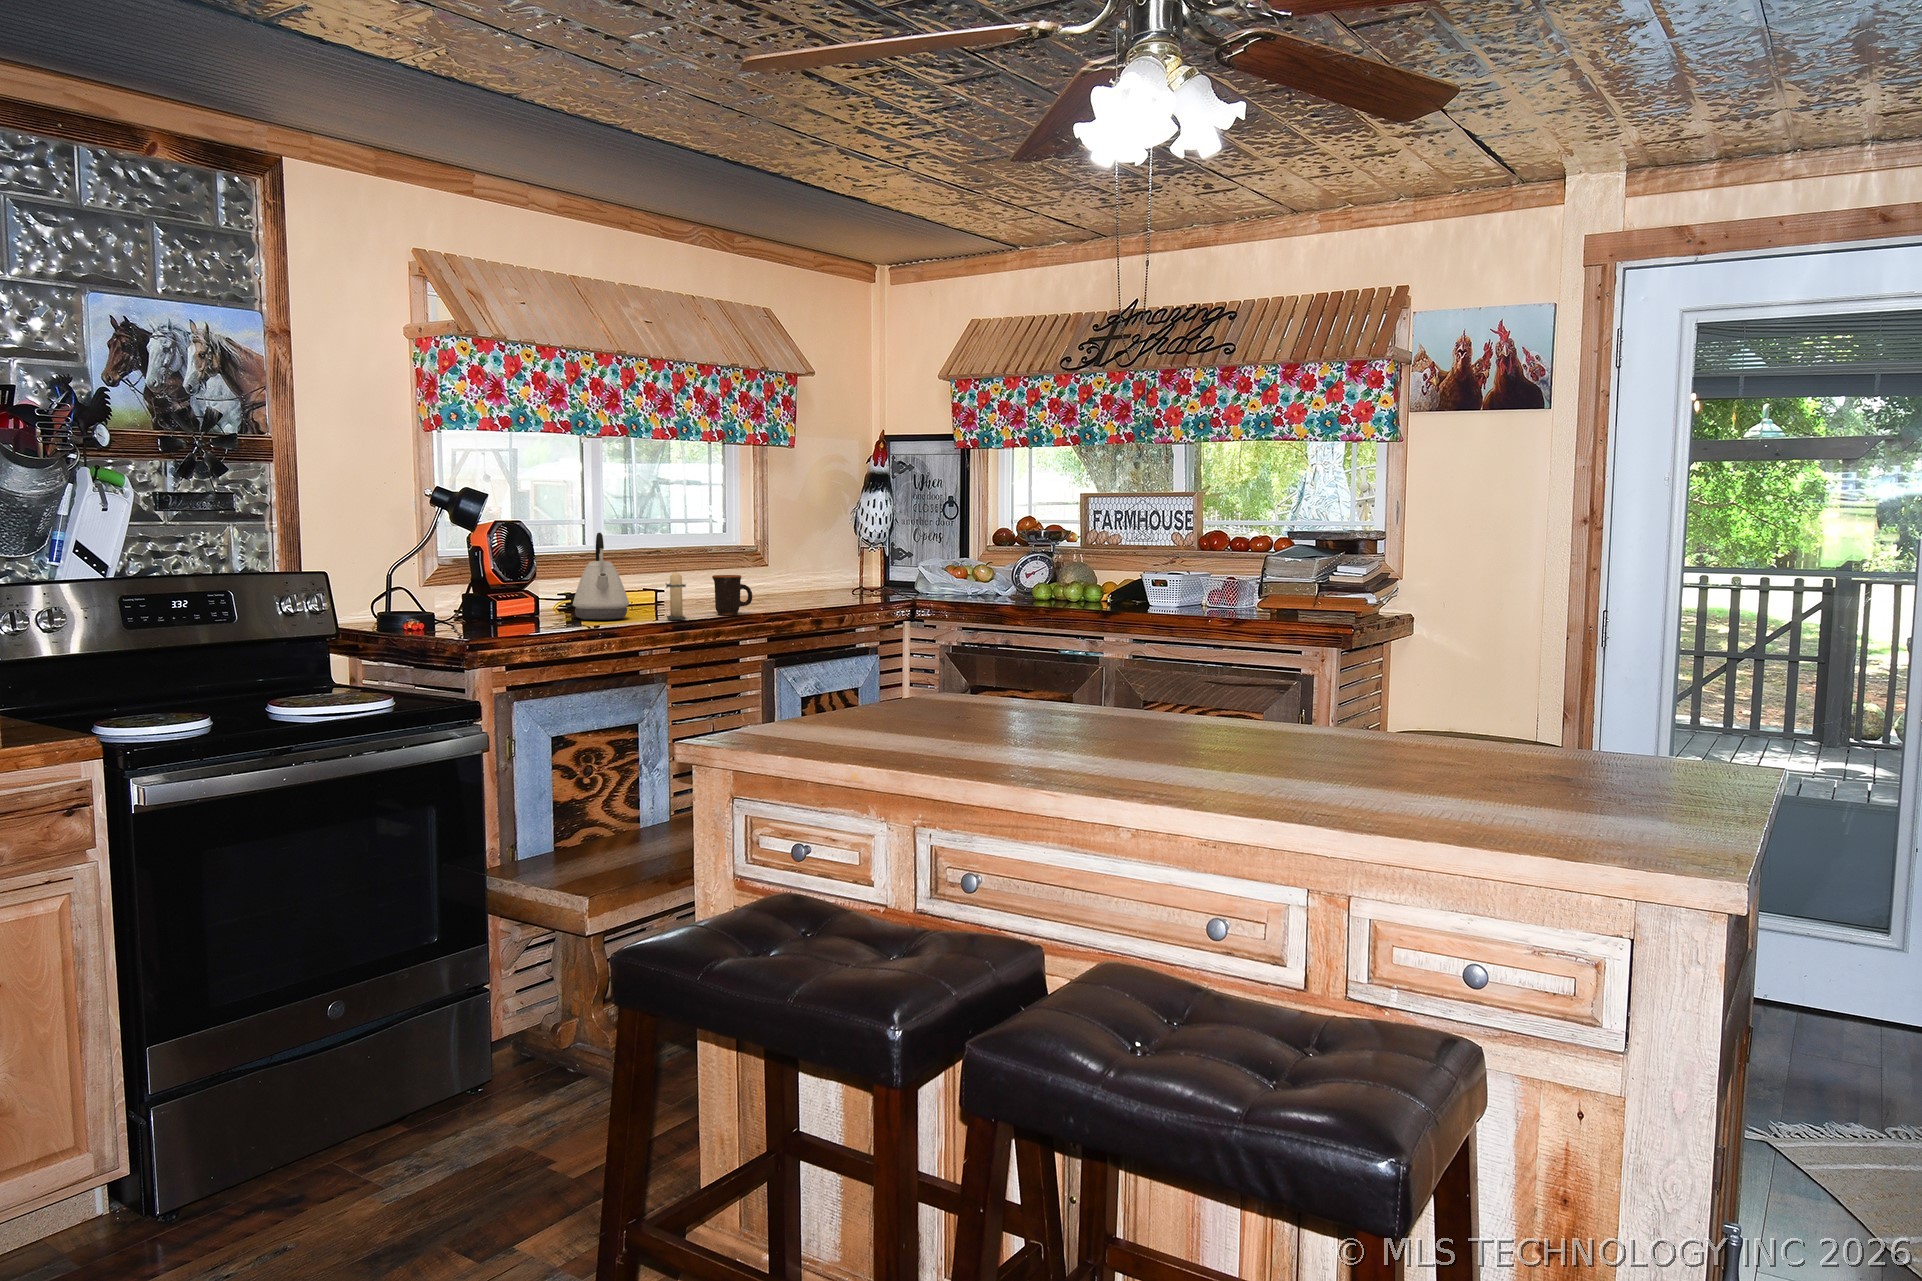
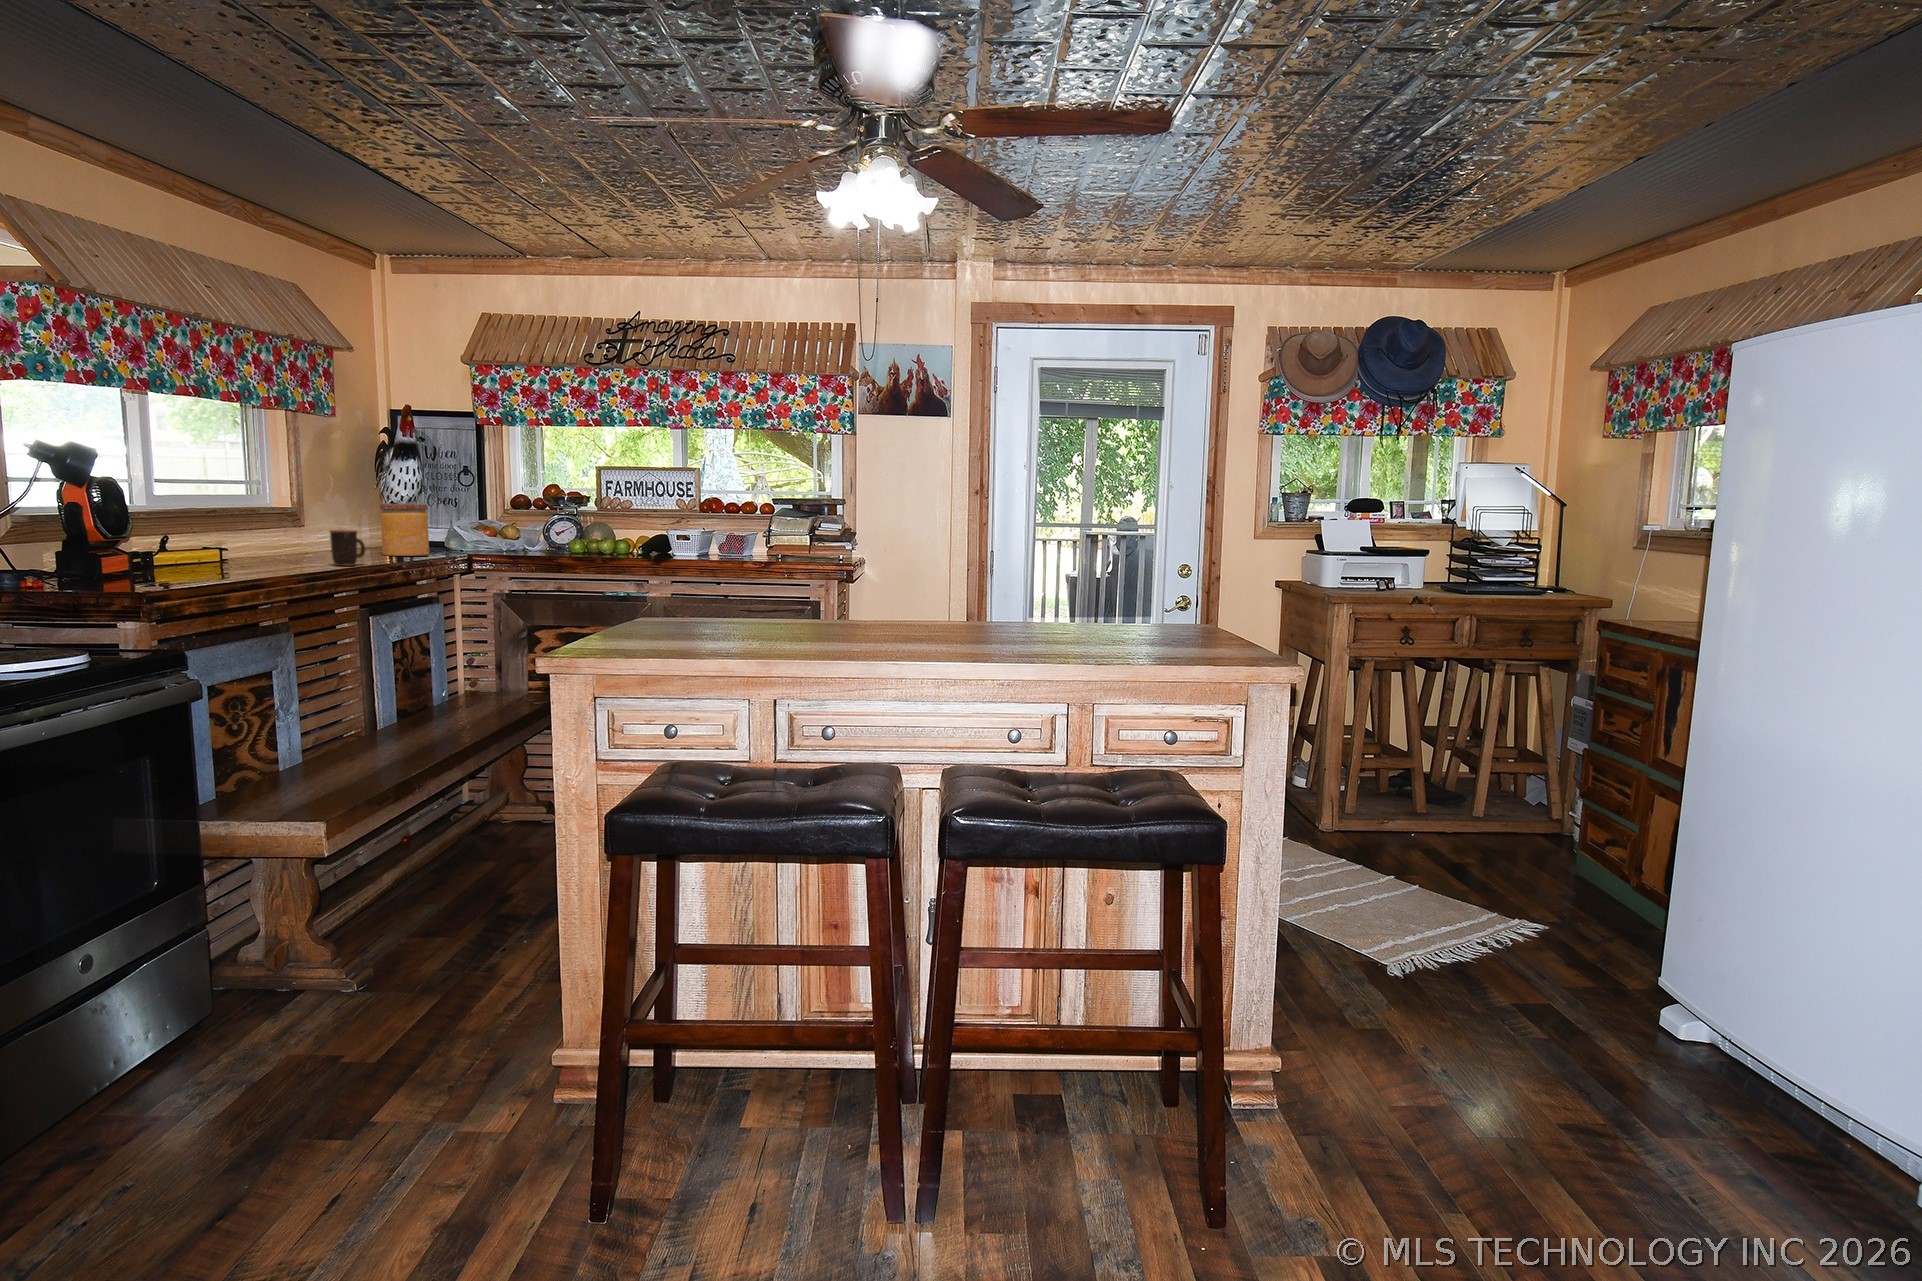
kettle: present [573,533,629,620] -> none [201,489,262,571]
jar: none [808,543,856,602] -> present [380,503,429,556]
candle: present [666,569,686,619] -> none [297,523,324,570]

